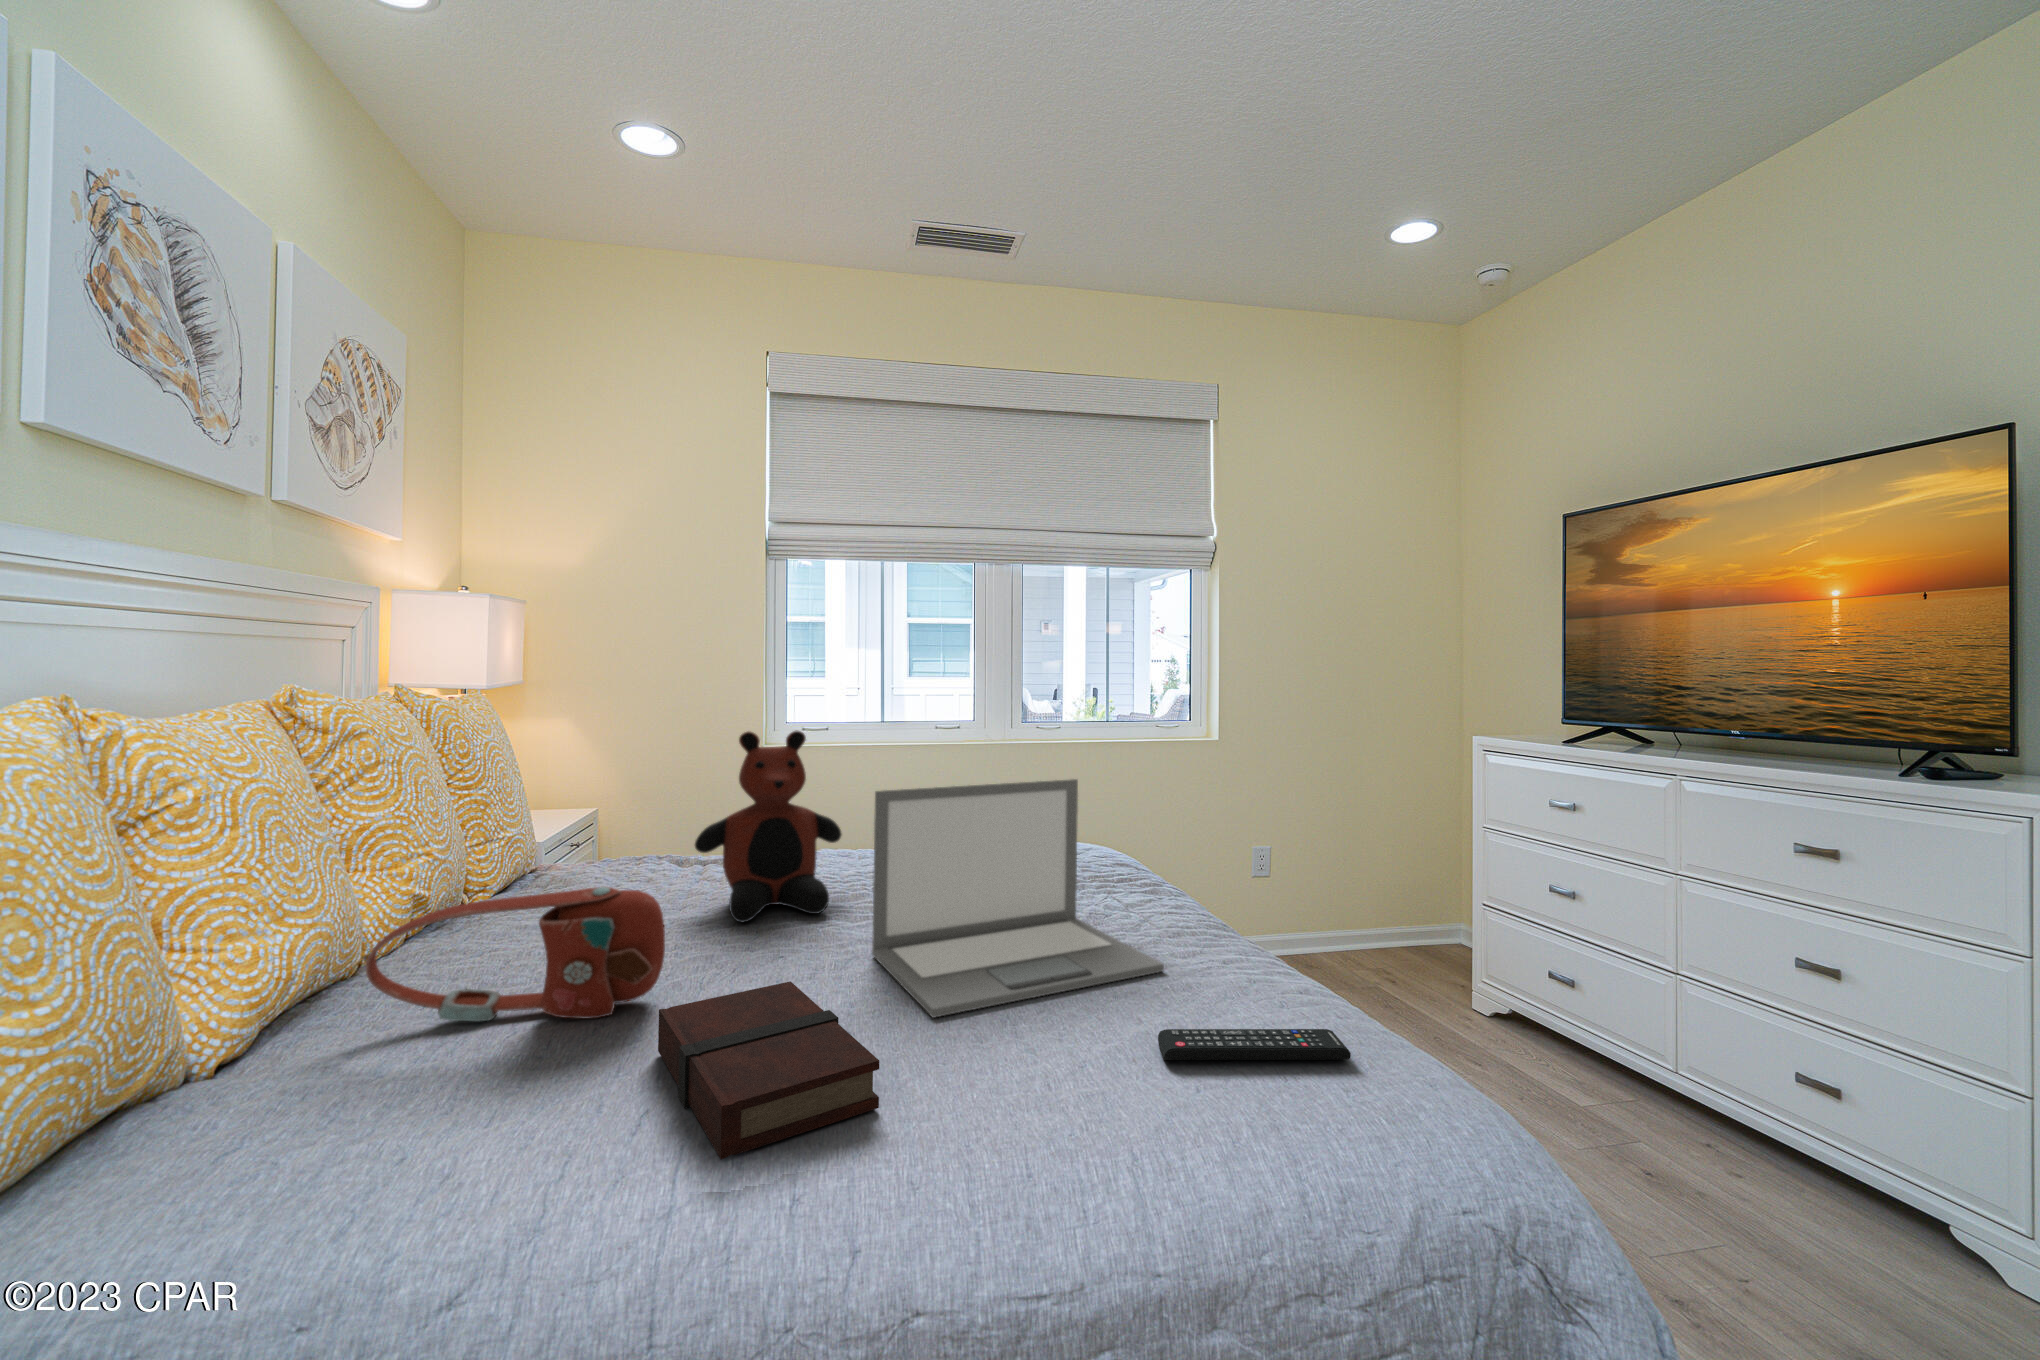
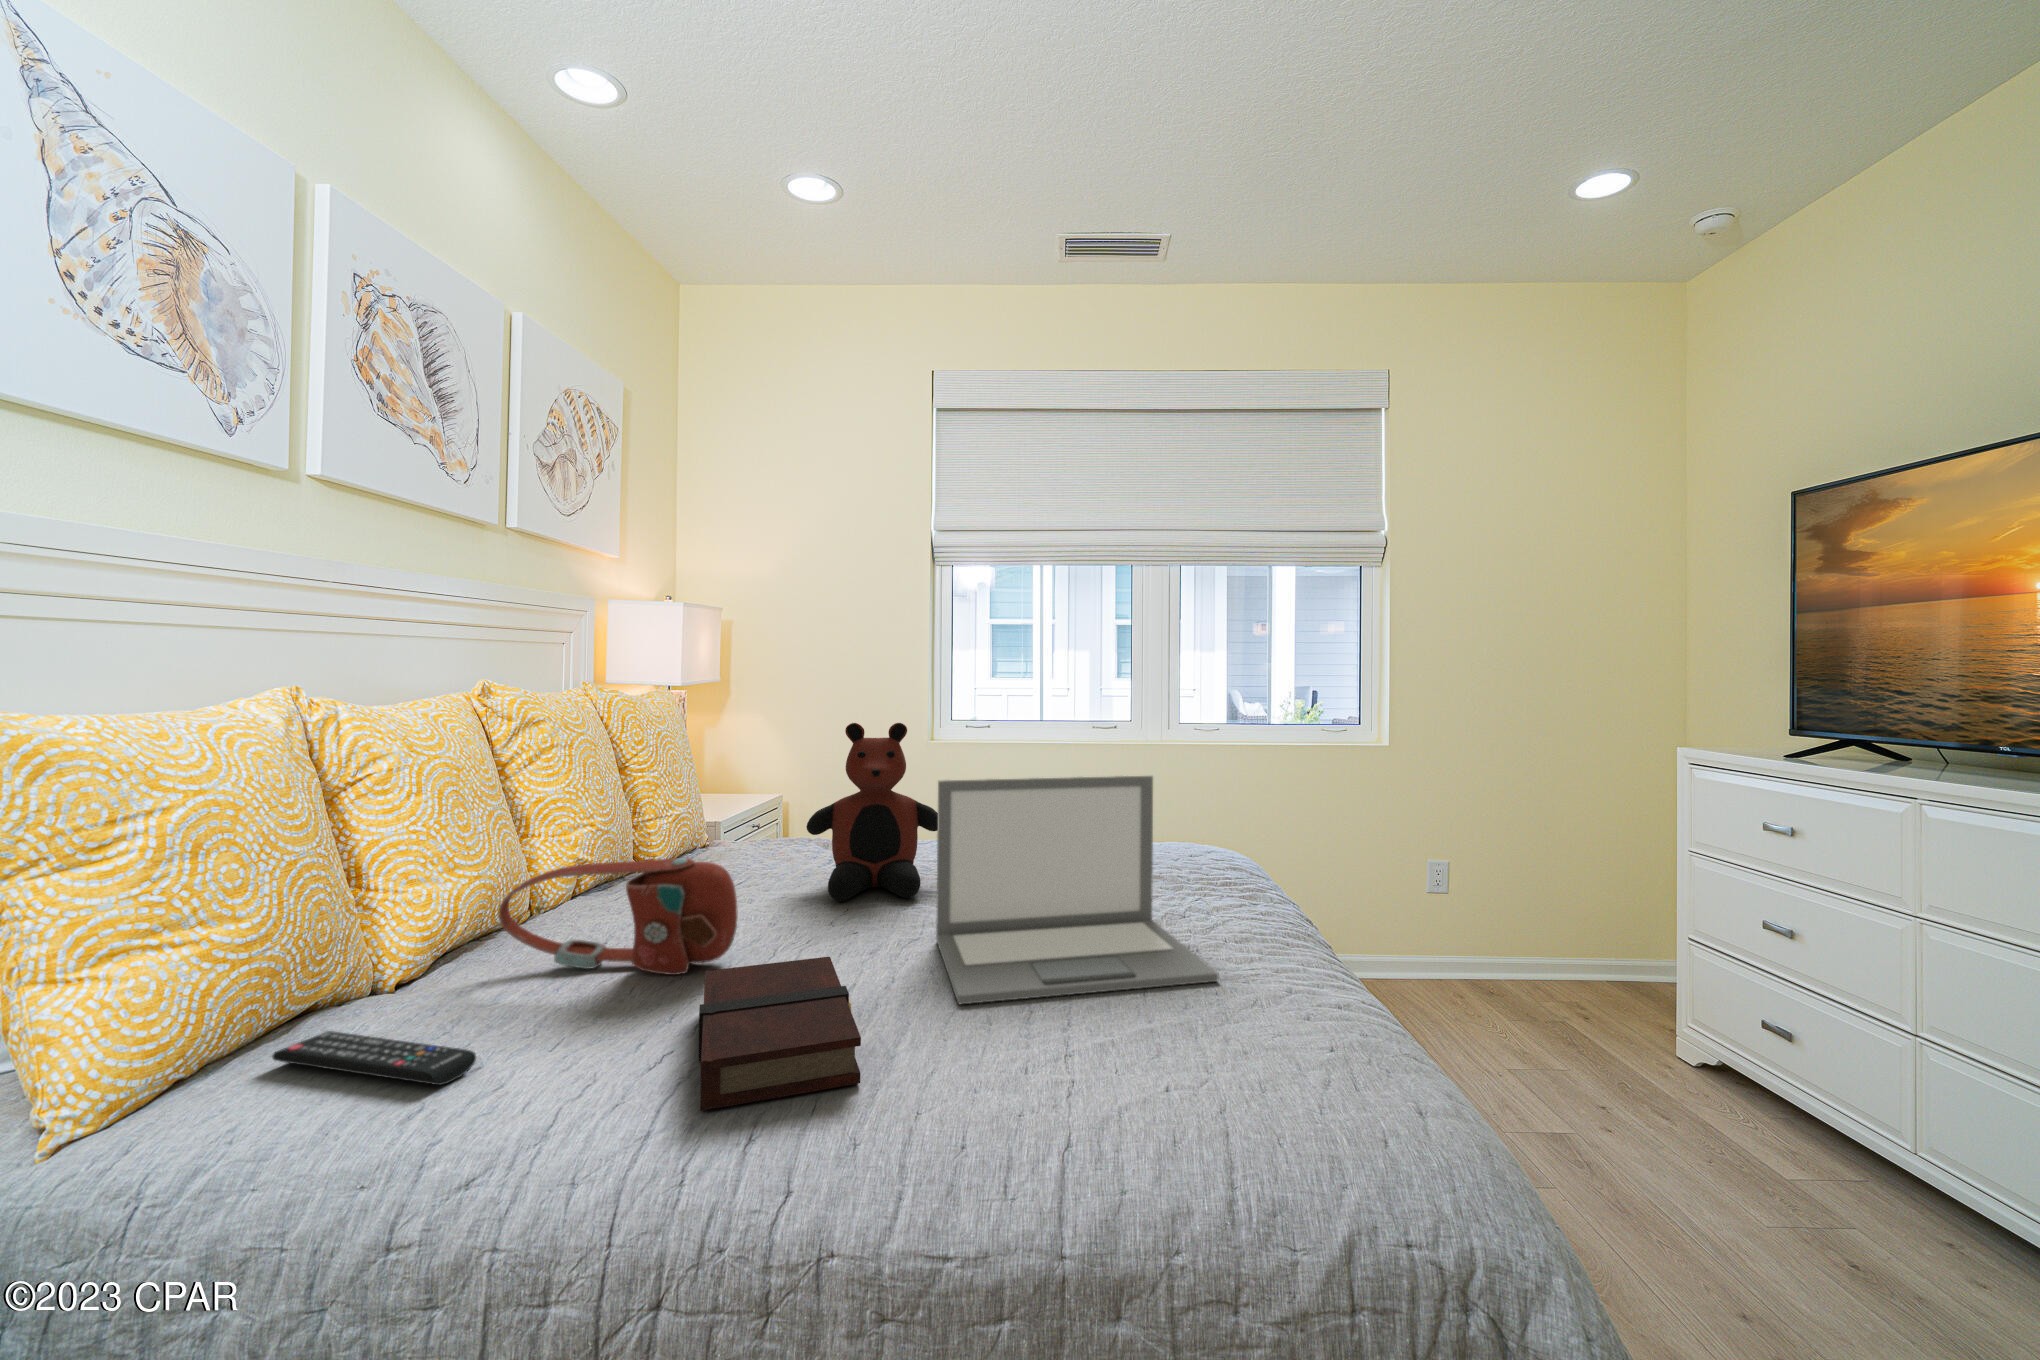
remote control: present [1158,1029,1351,1060] -> present [272,1031,476,1085]

